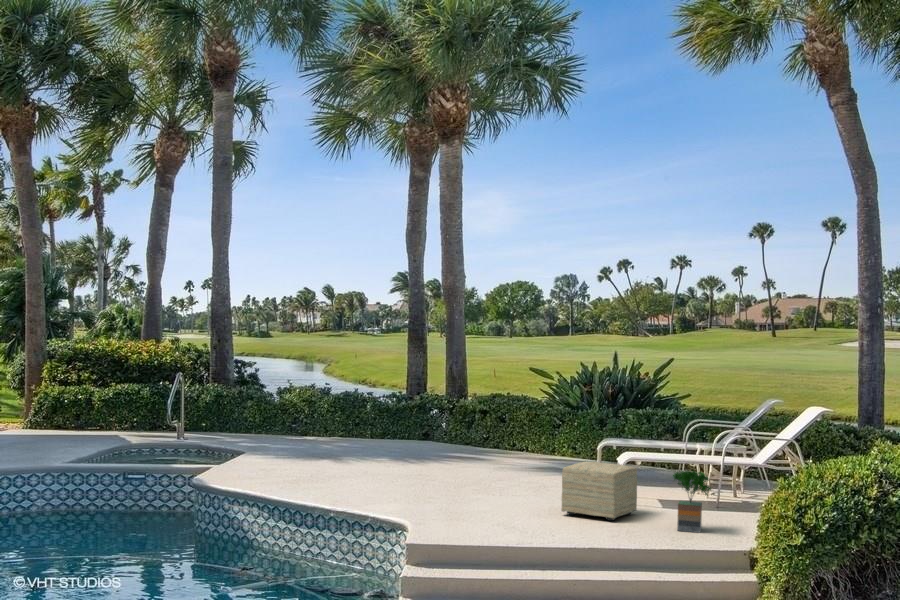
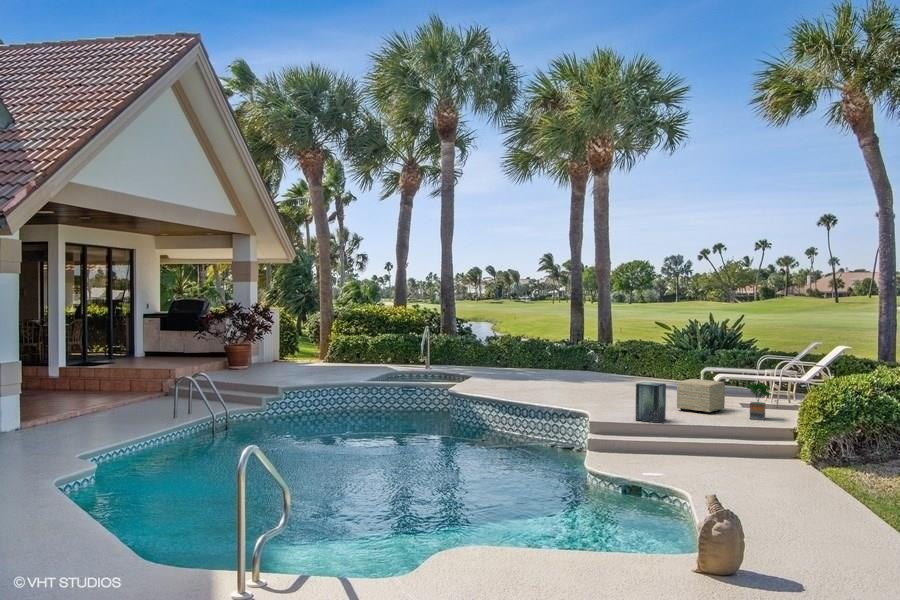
storage box: none [492,469,544,543] -> present [635,382,666,423]

